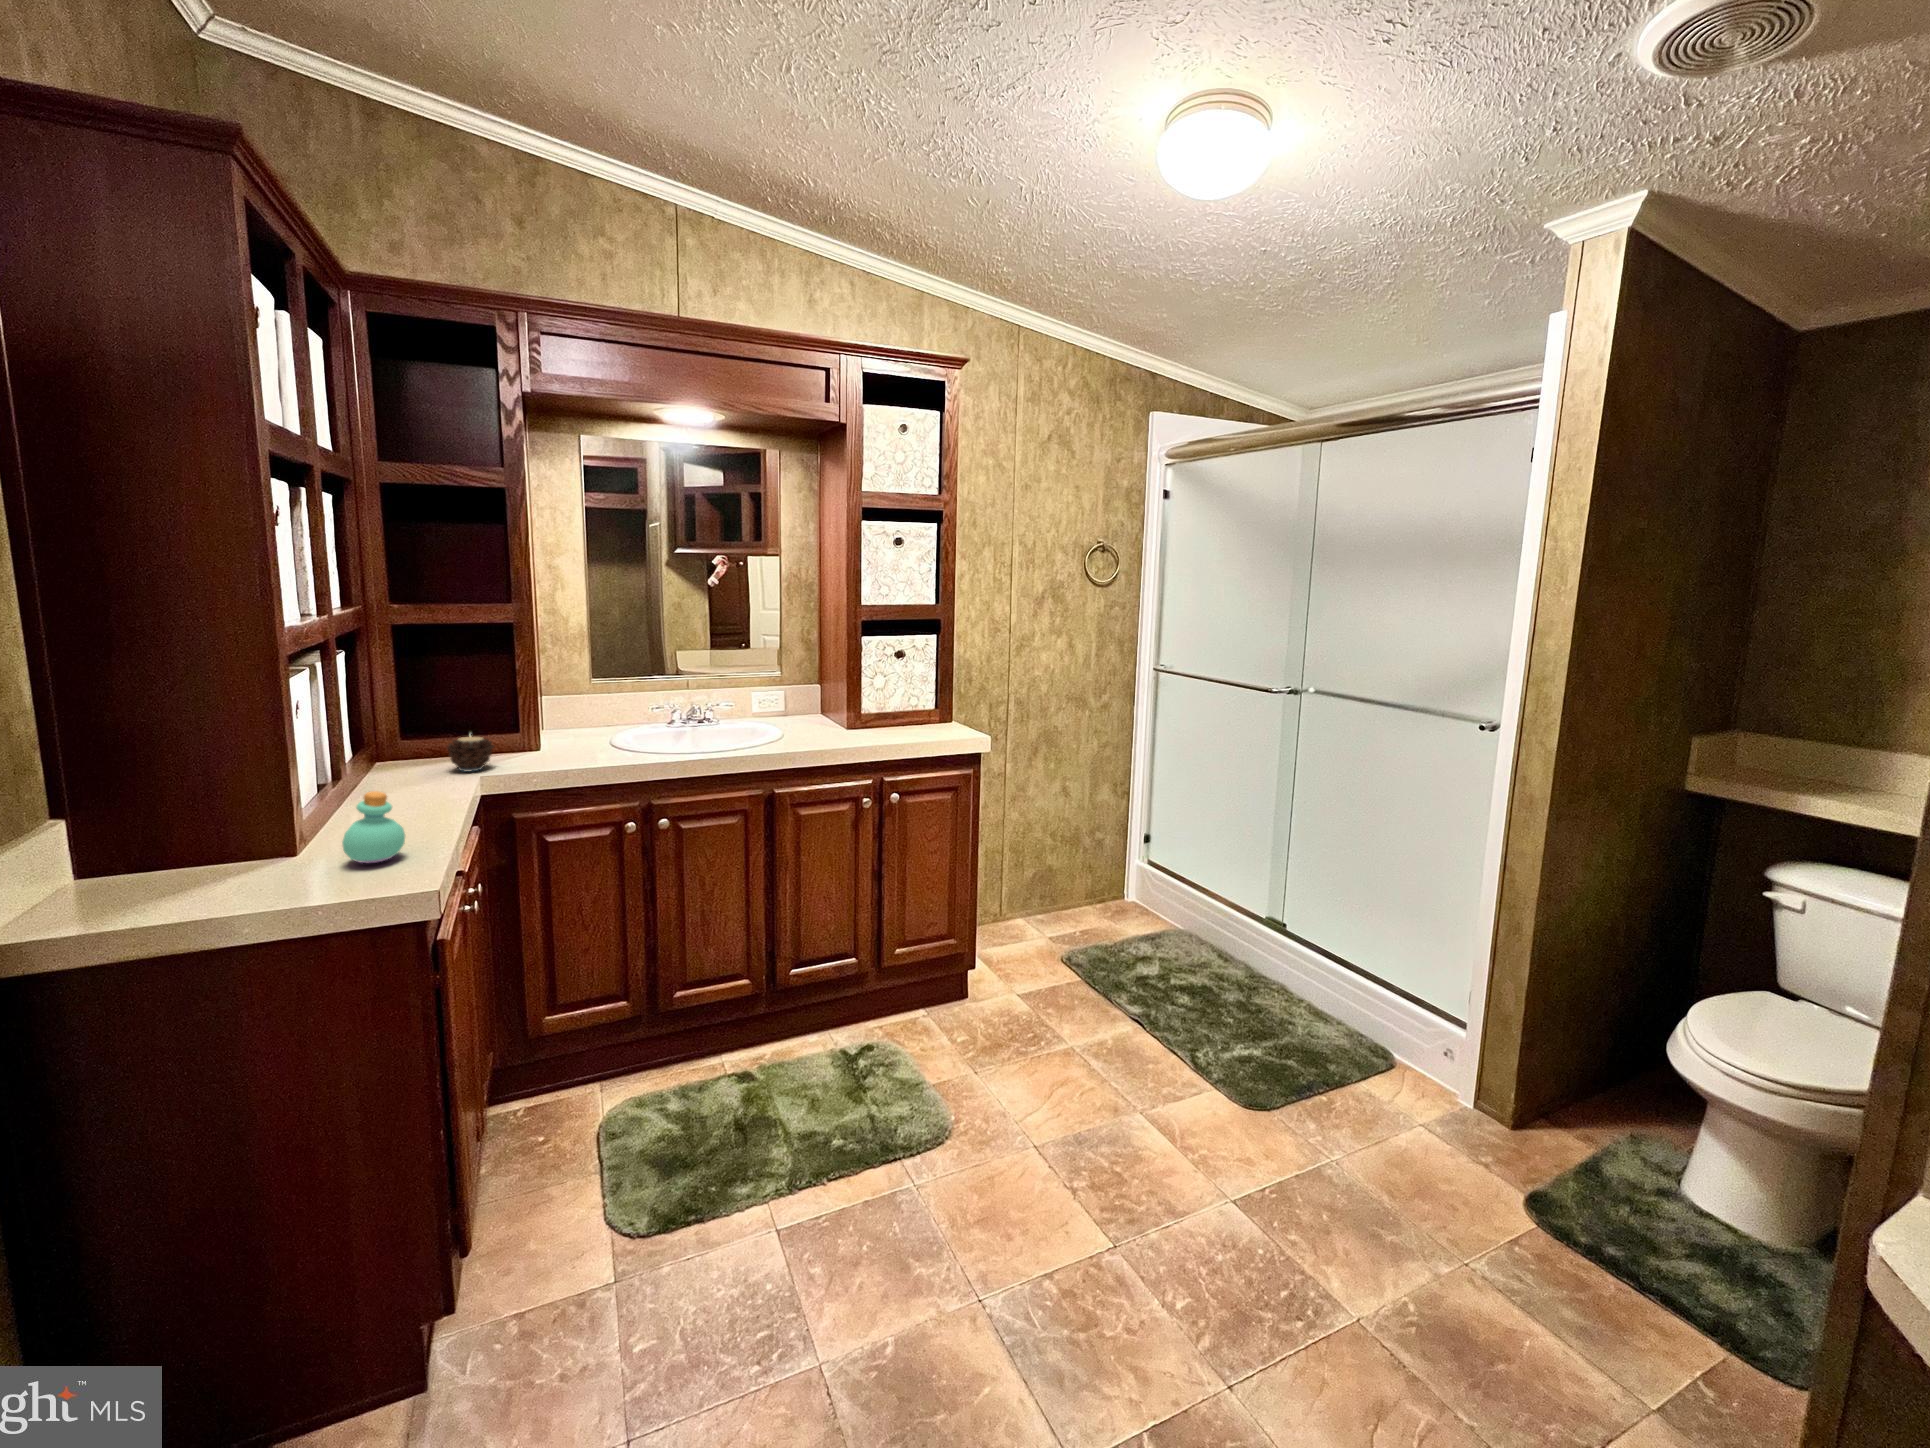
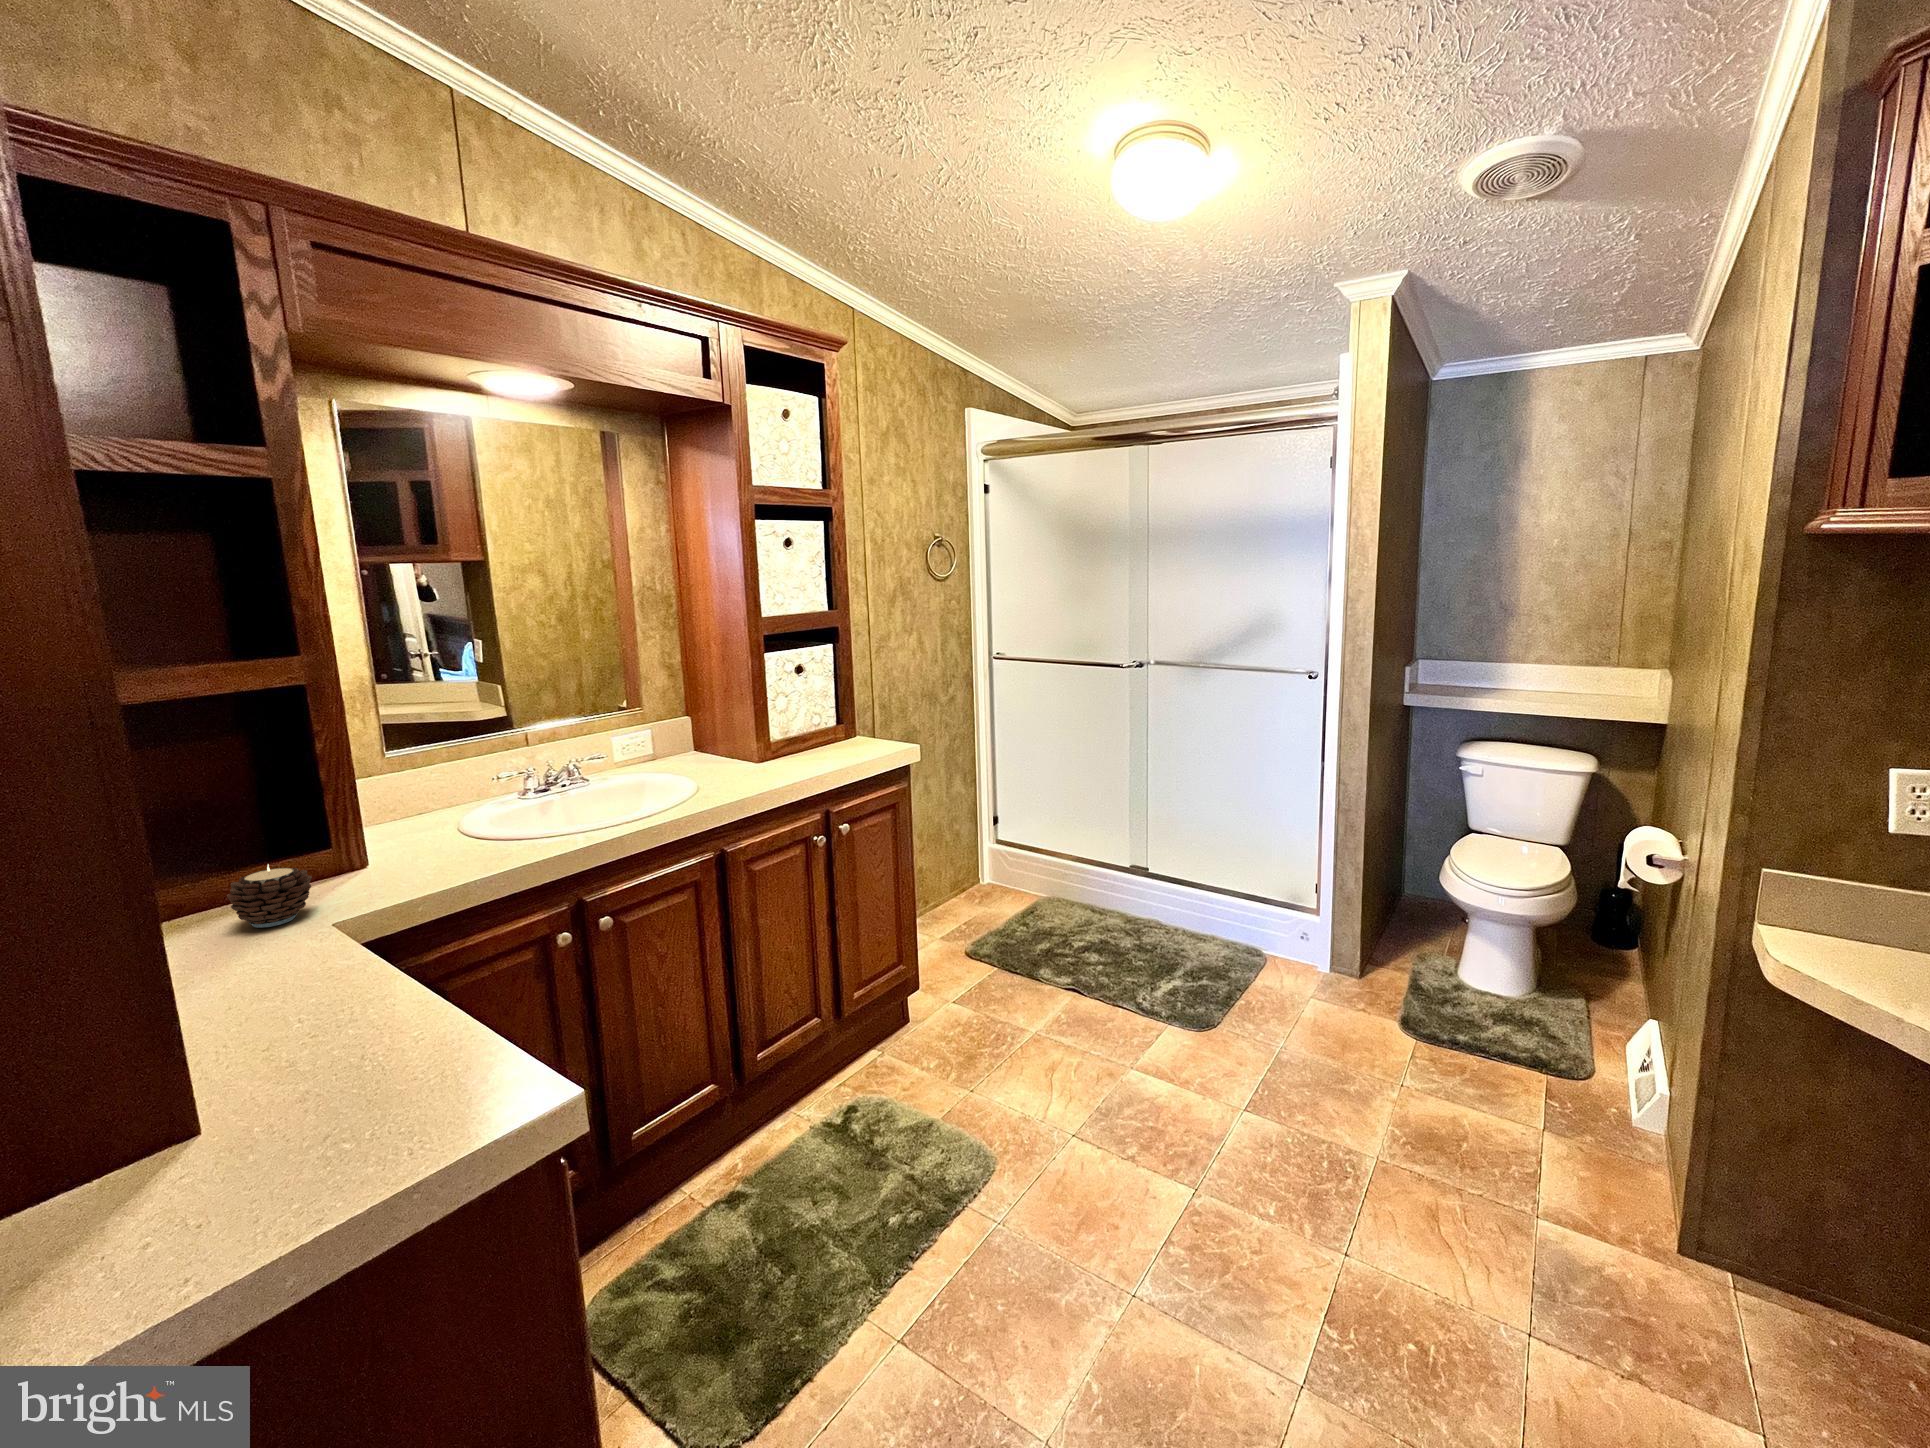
perfume bottle: present [342,791,405,863] -> none [306,980,413,1102]

